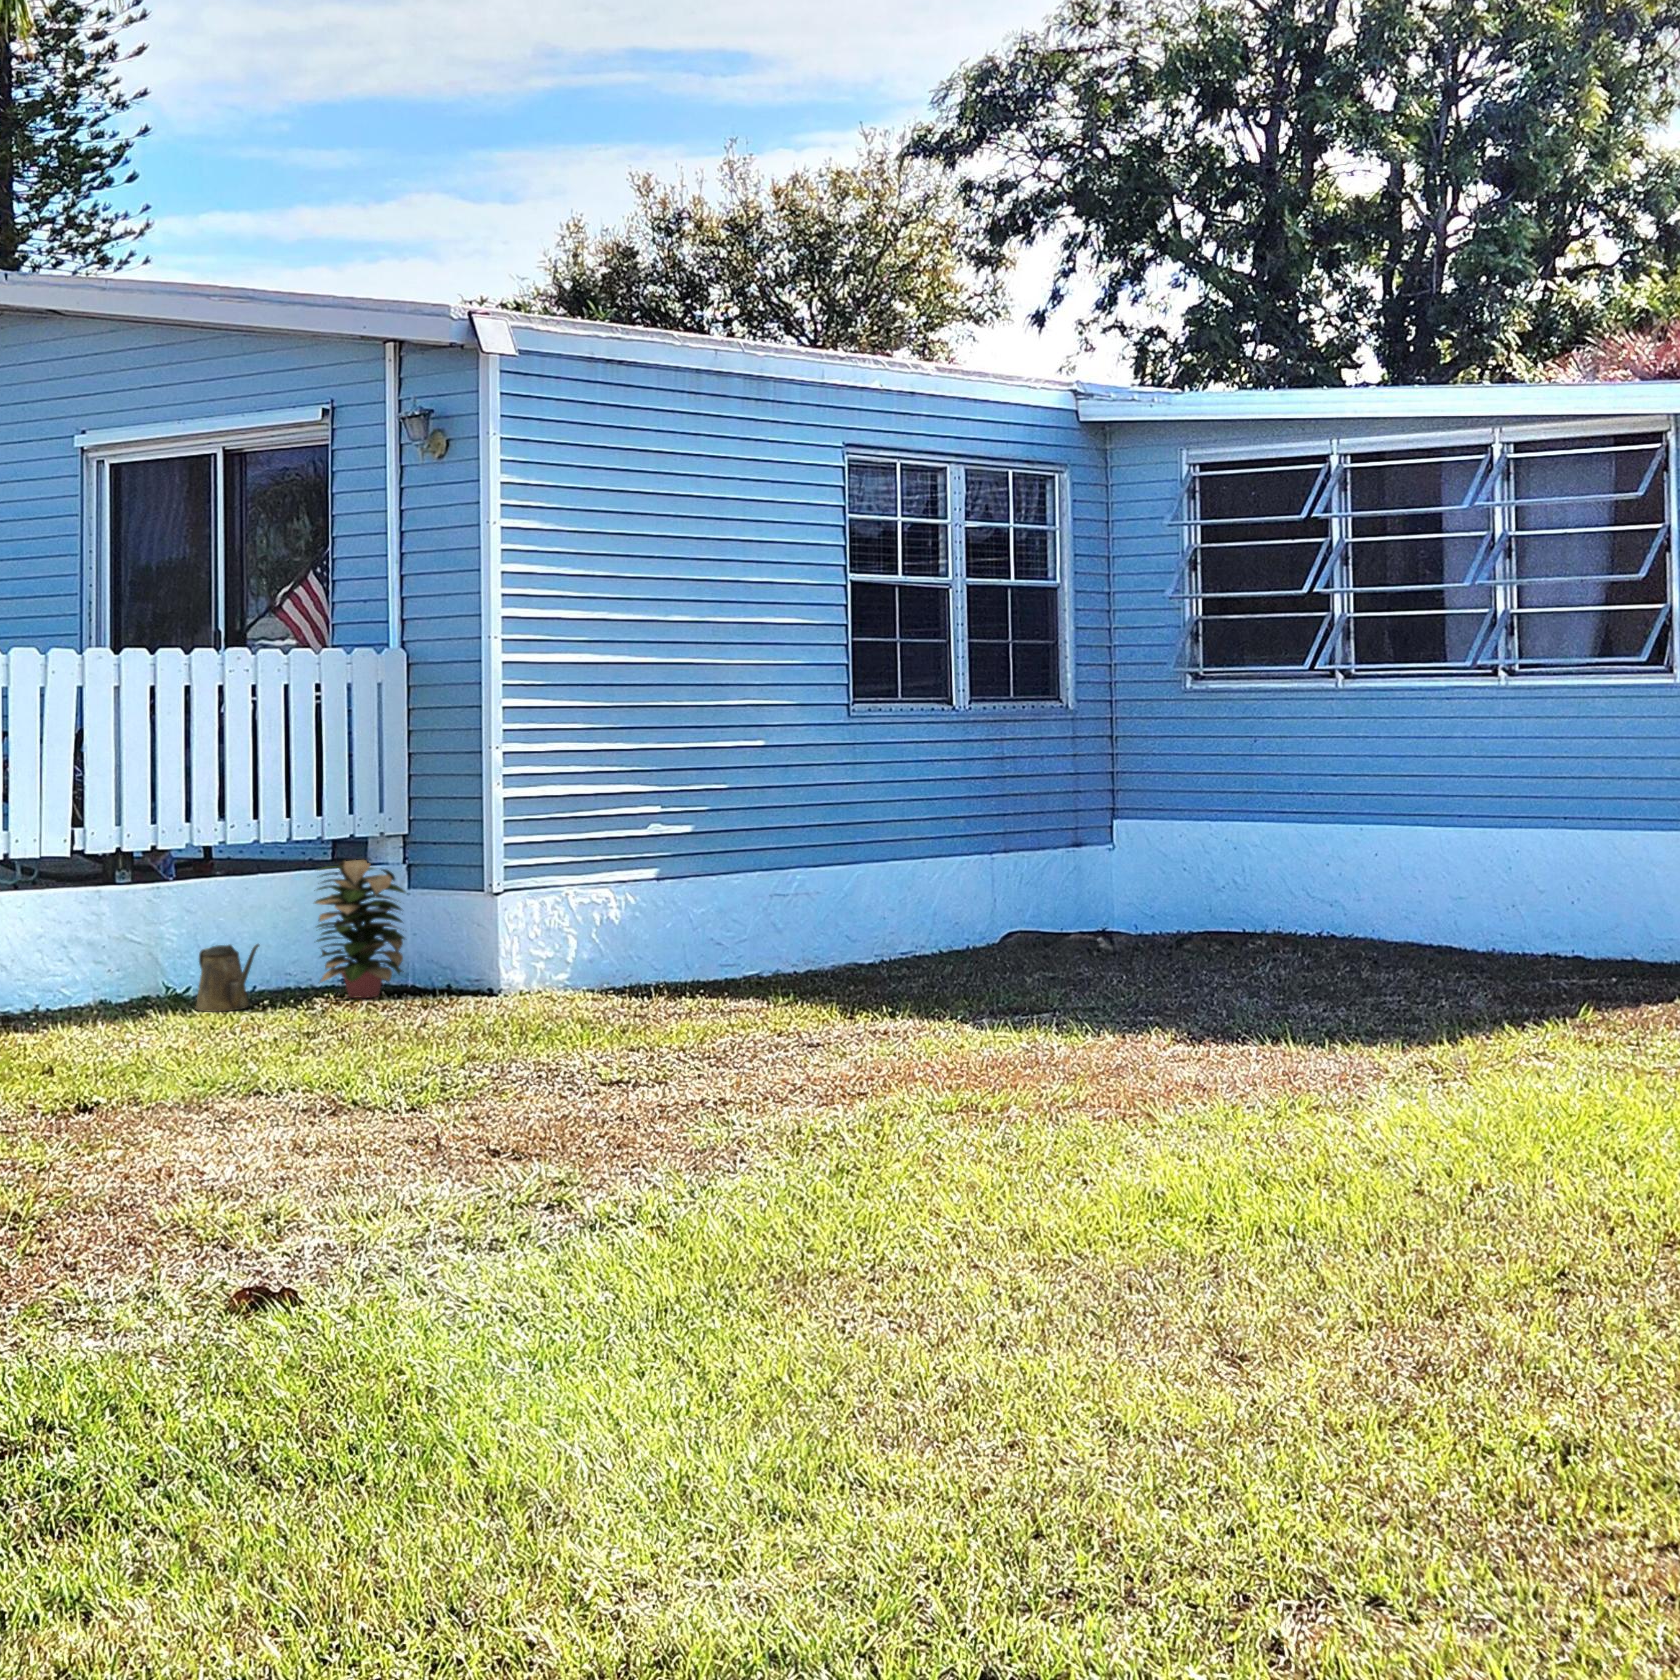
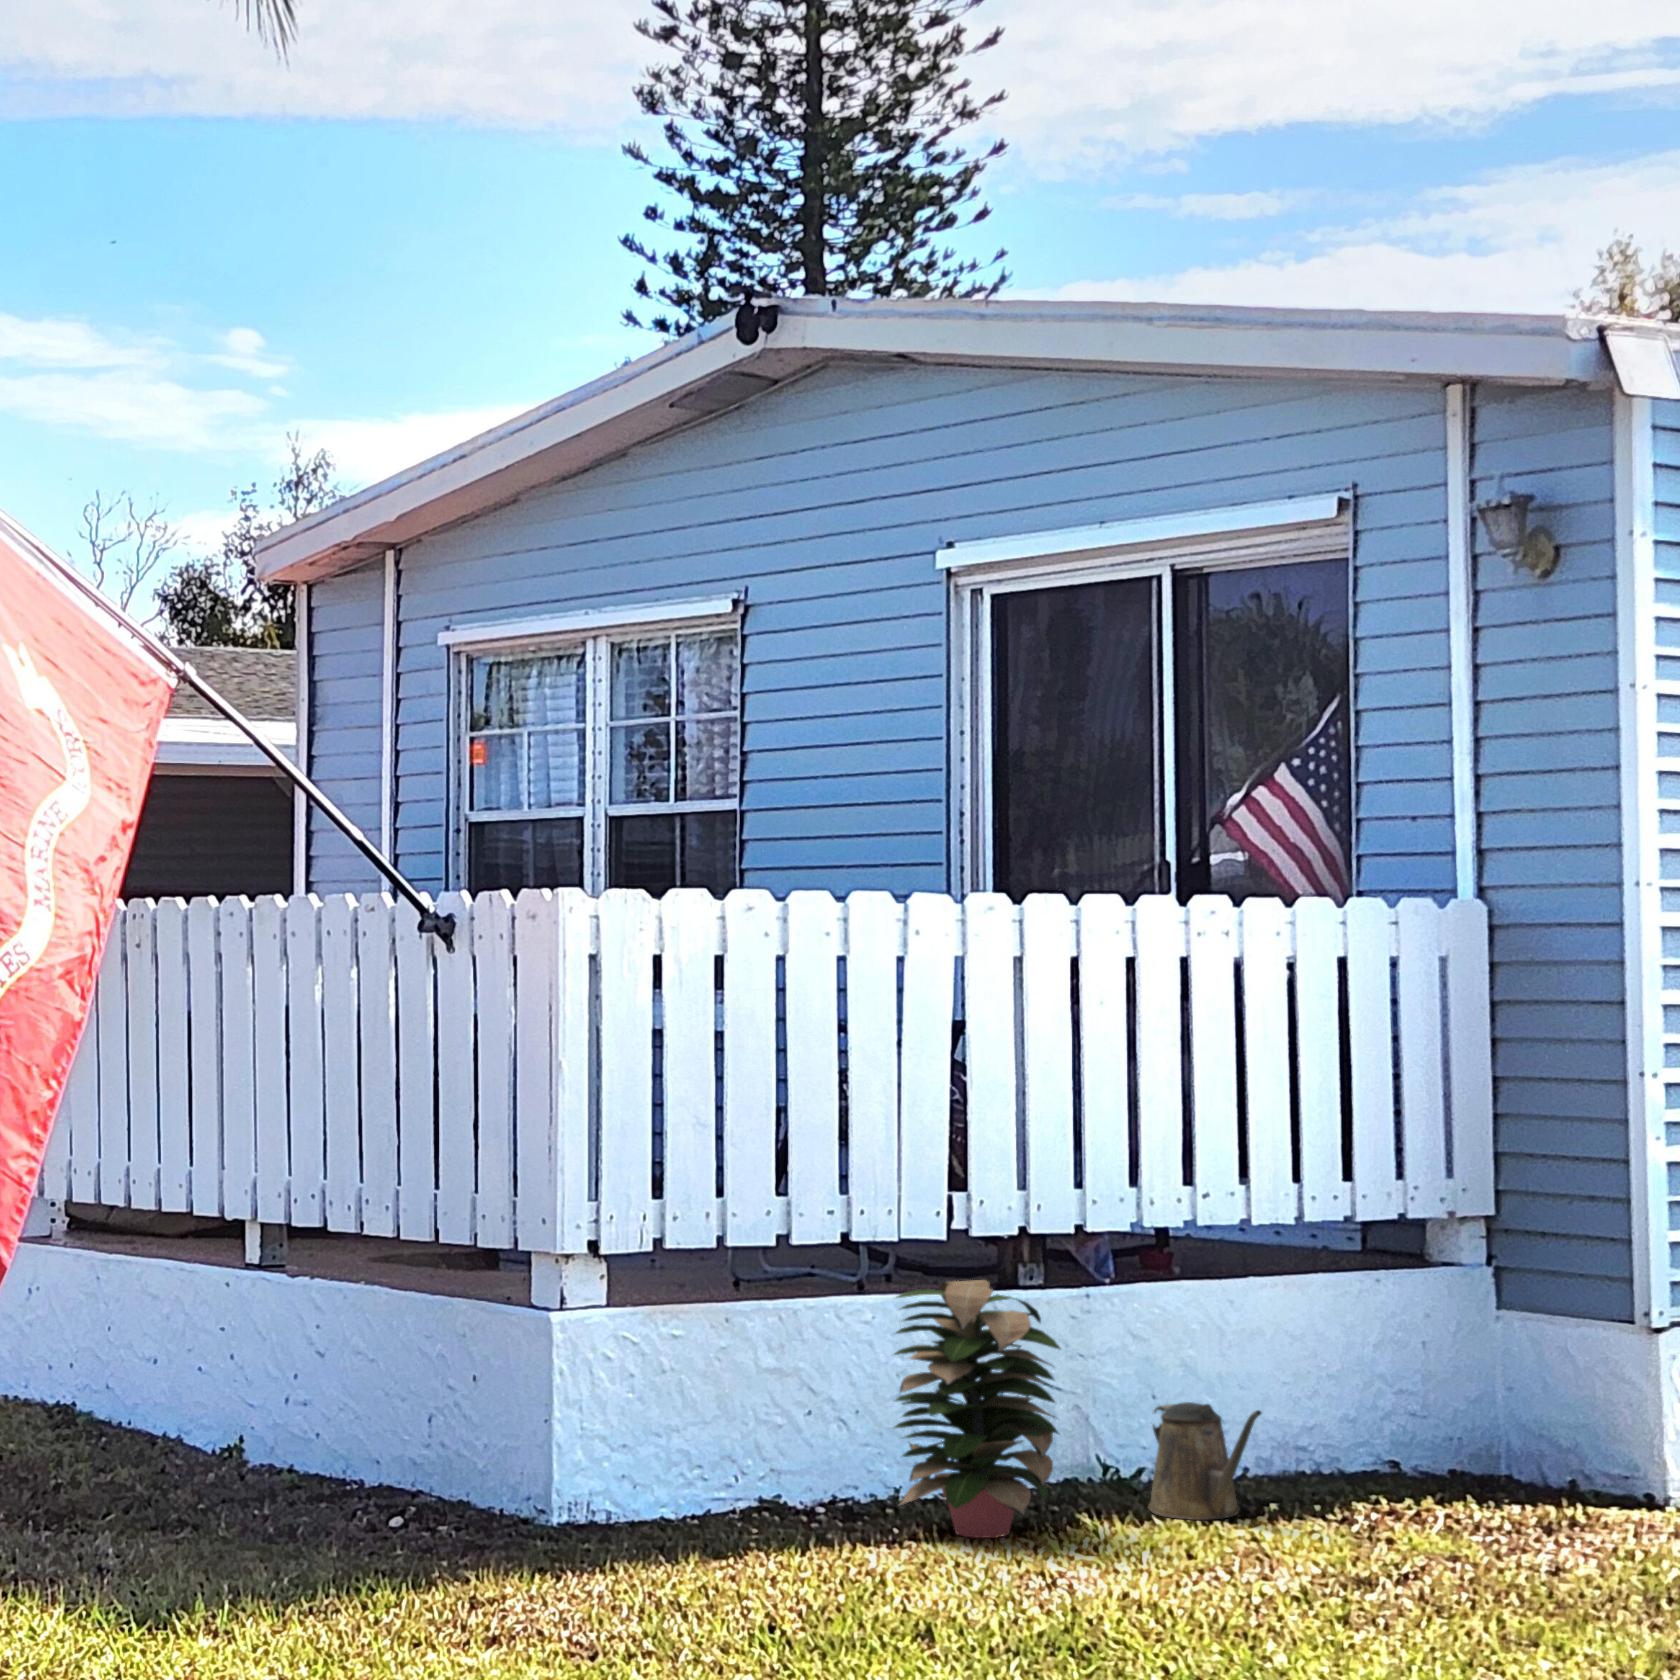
decorative plant: present [315,860,405,998] -> present [894,1280,1060,1538]

